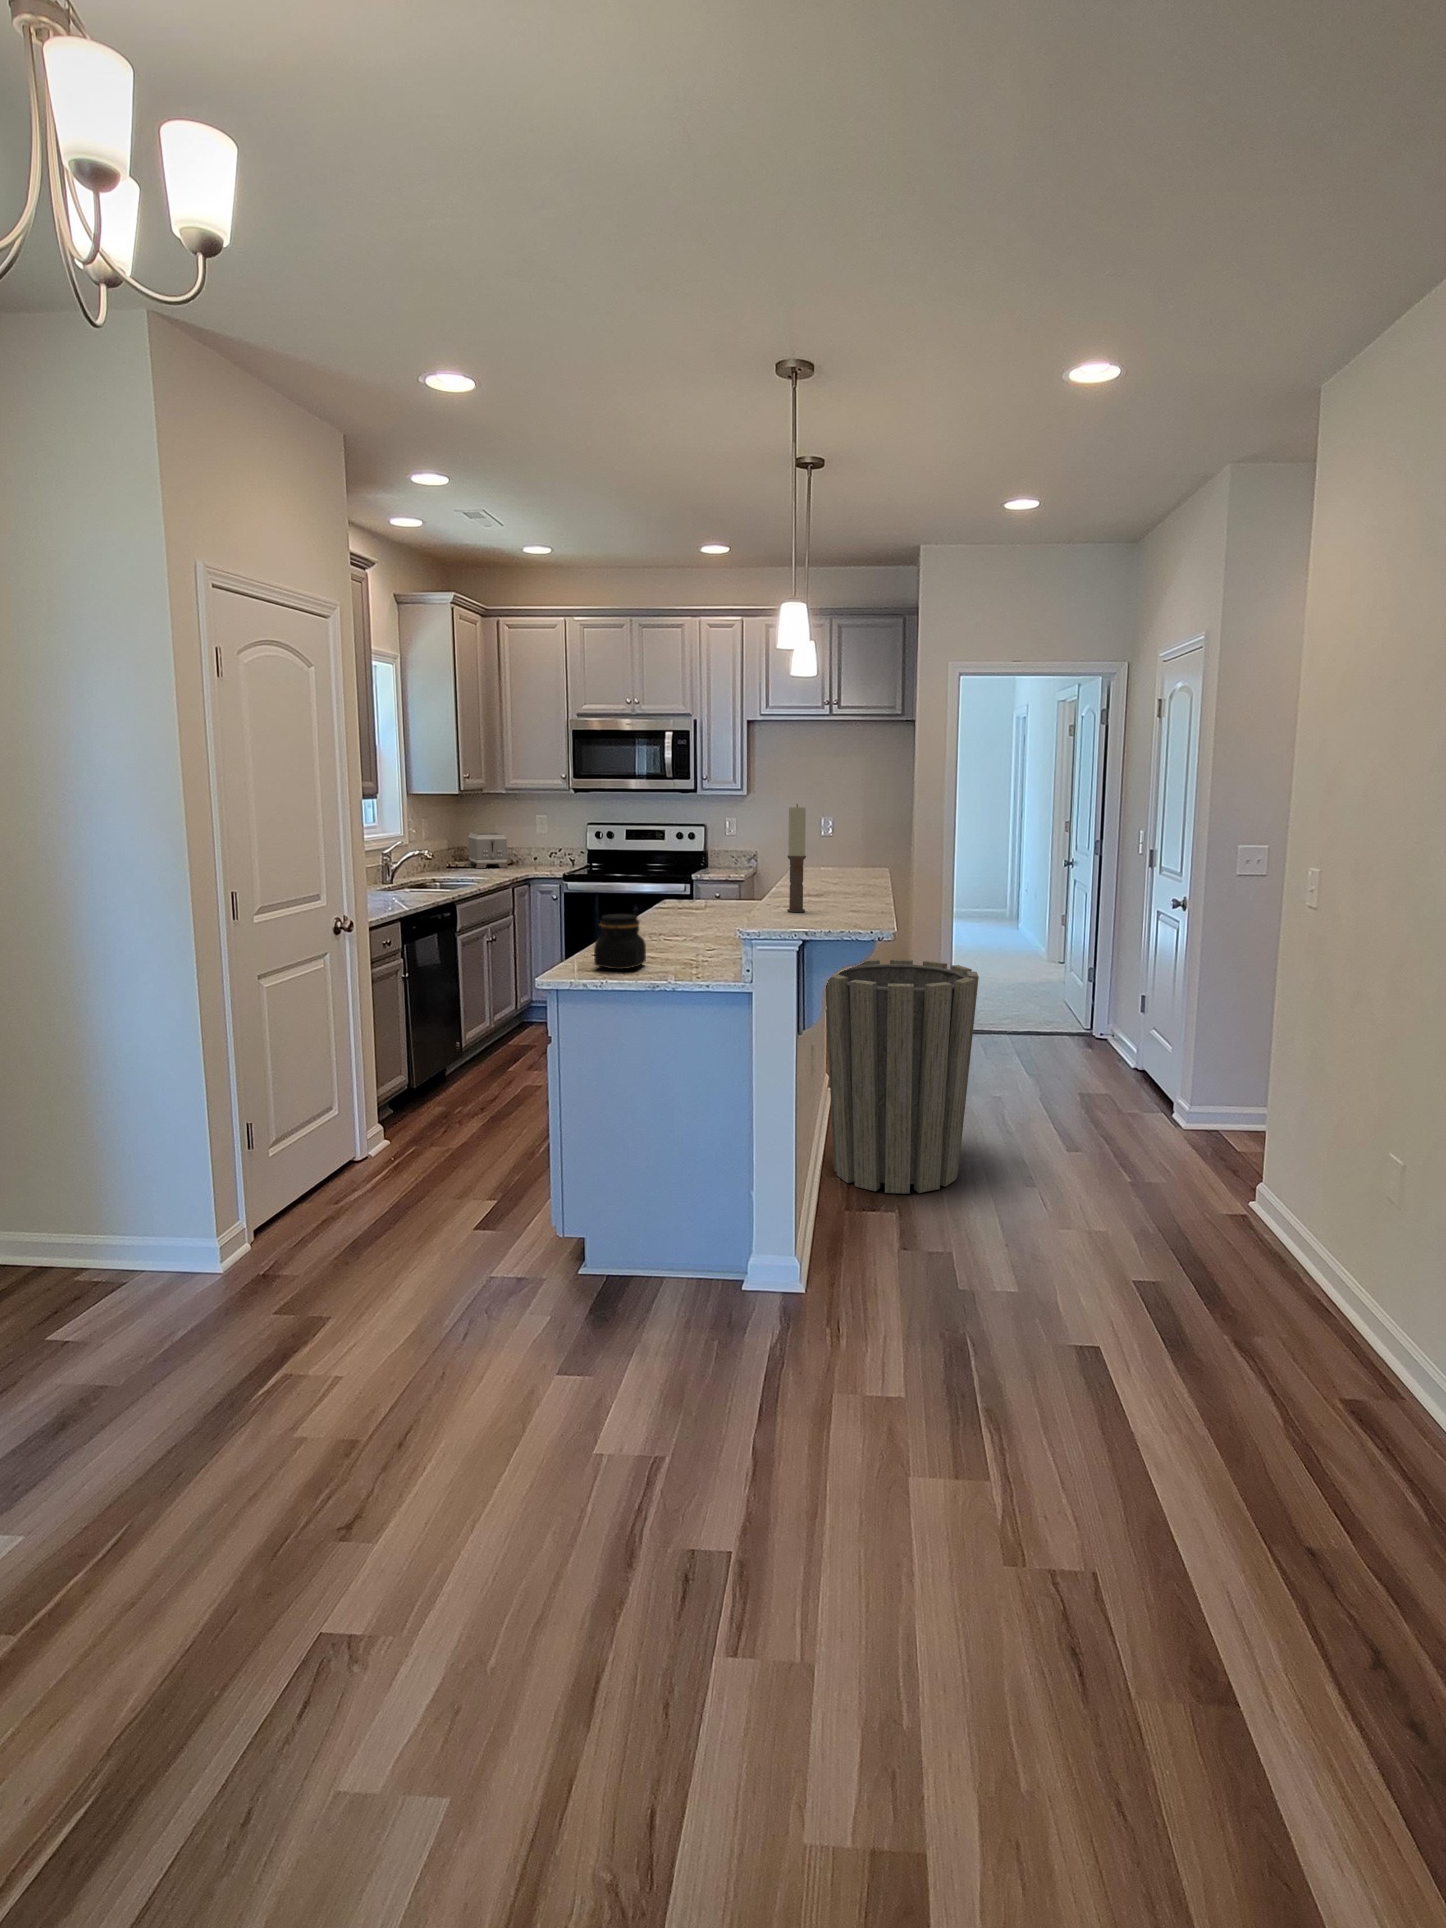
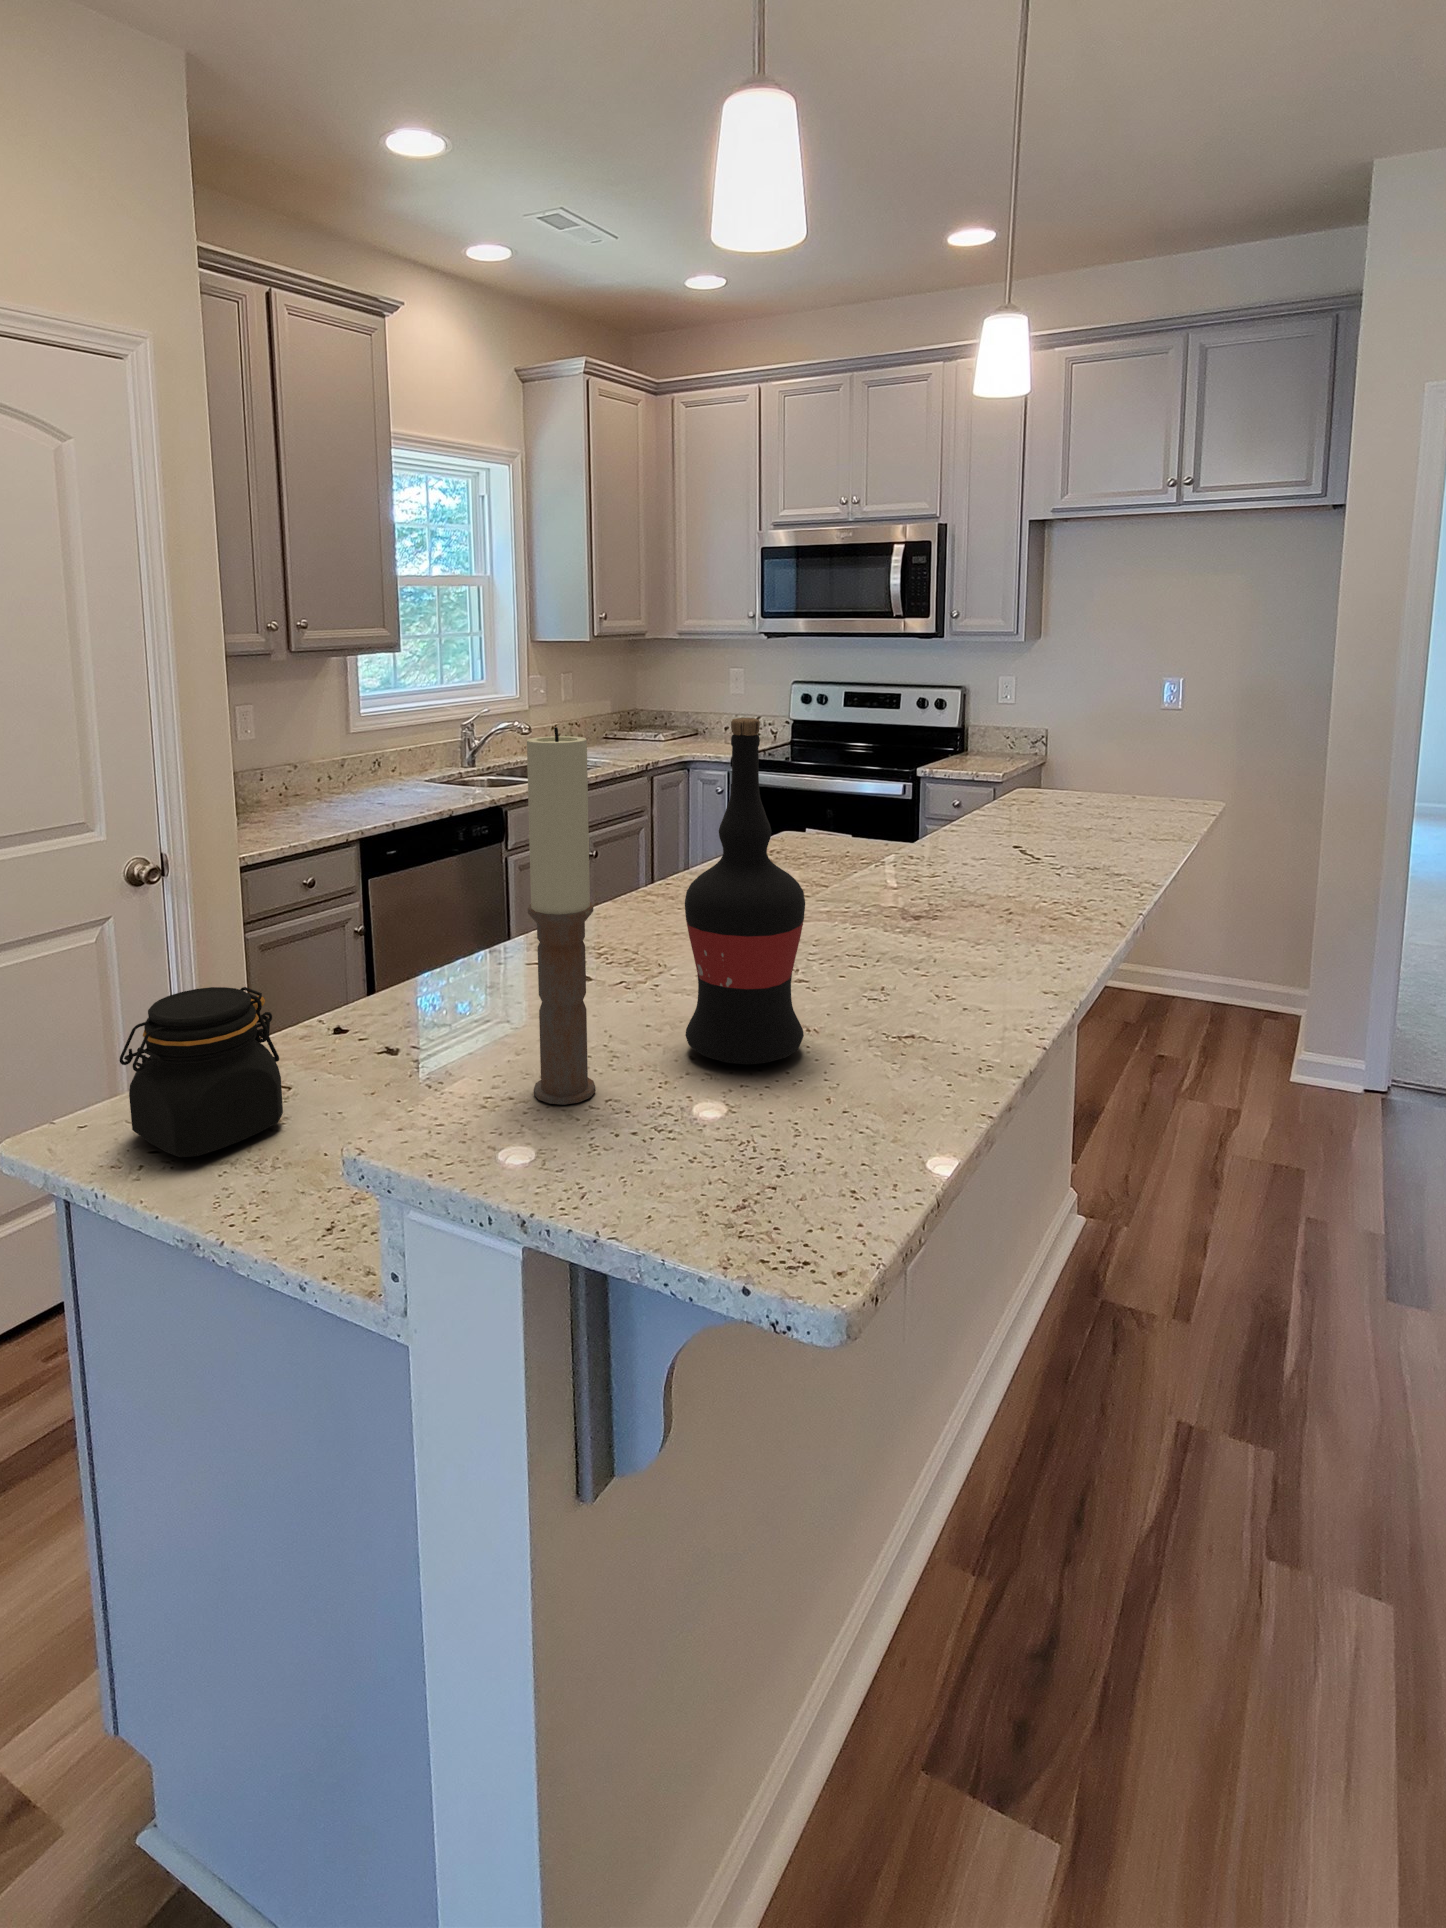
wine bottle: none [810,804,846,906] -> present [685,718,805,1064]
toaster: present [468,833,508,868] -> none [634,692,678,742]
trash can: present [826,959,979,1194] -> none [965,1035,1405,1731]

